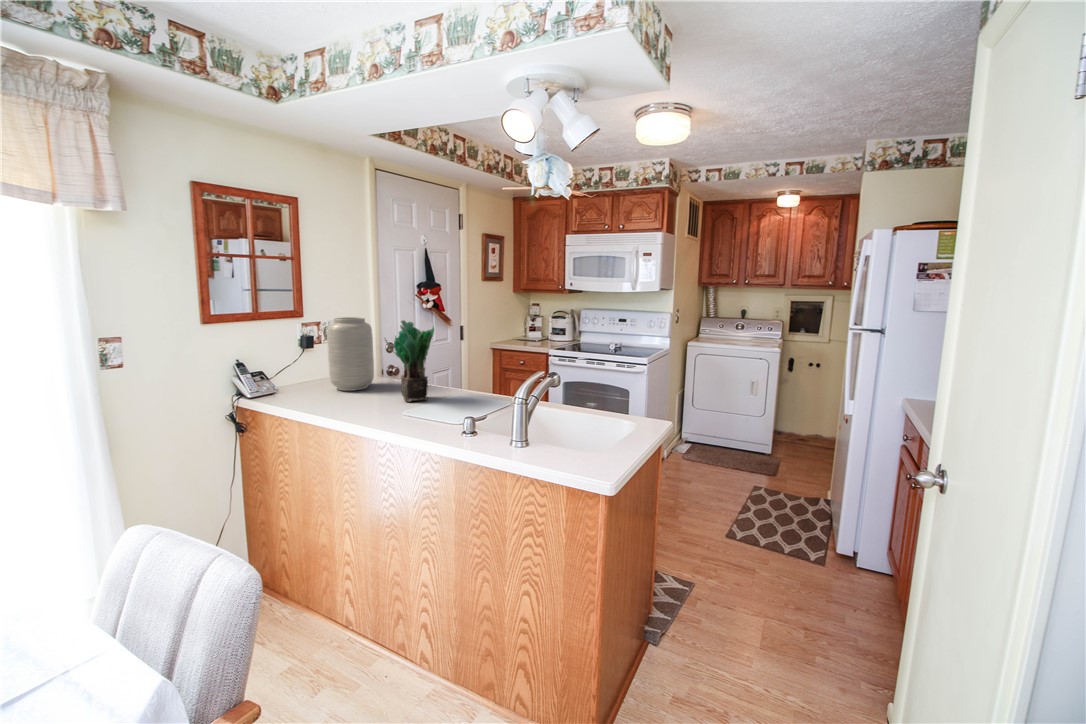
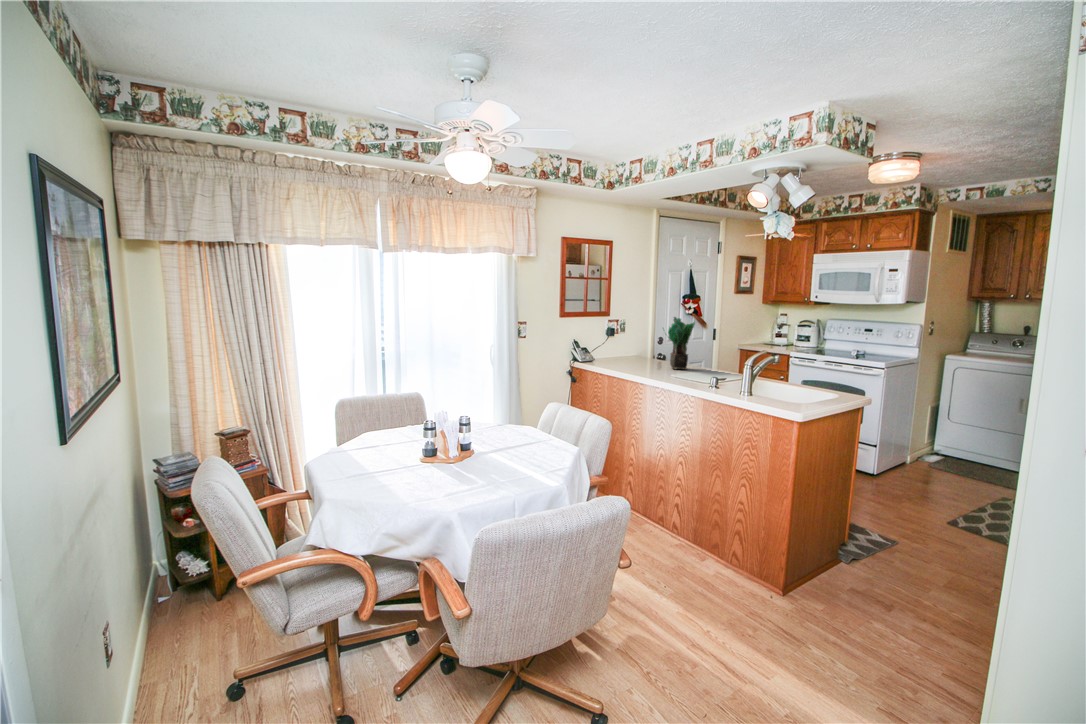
vase: present [327,317,374,391] -> none [624,316,652,363]

